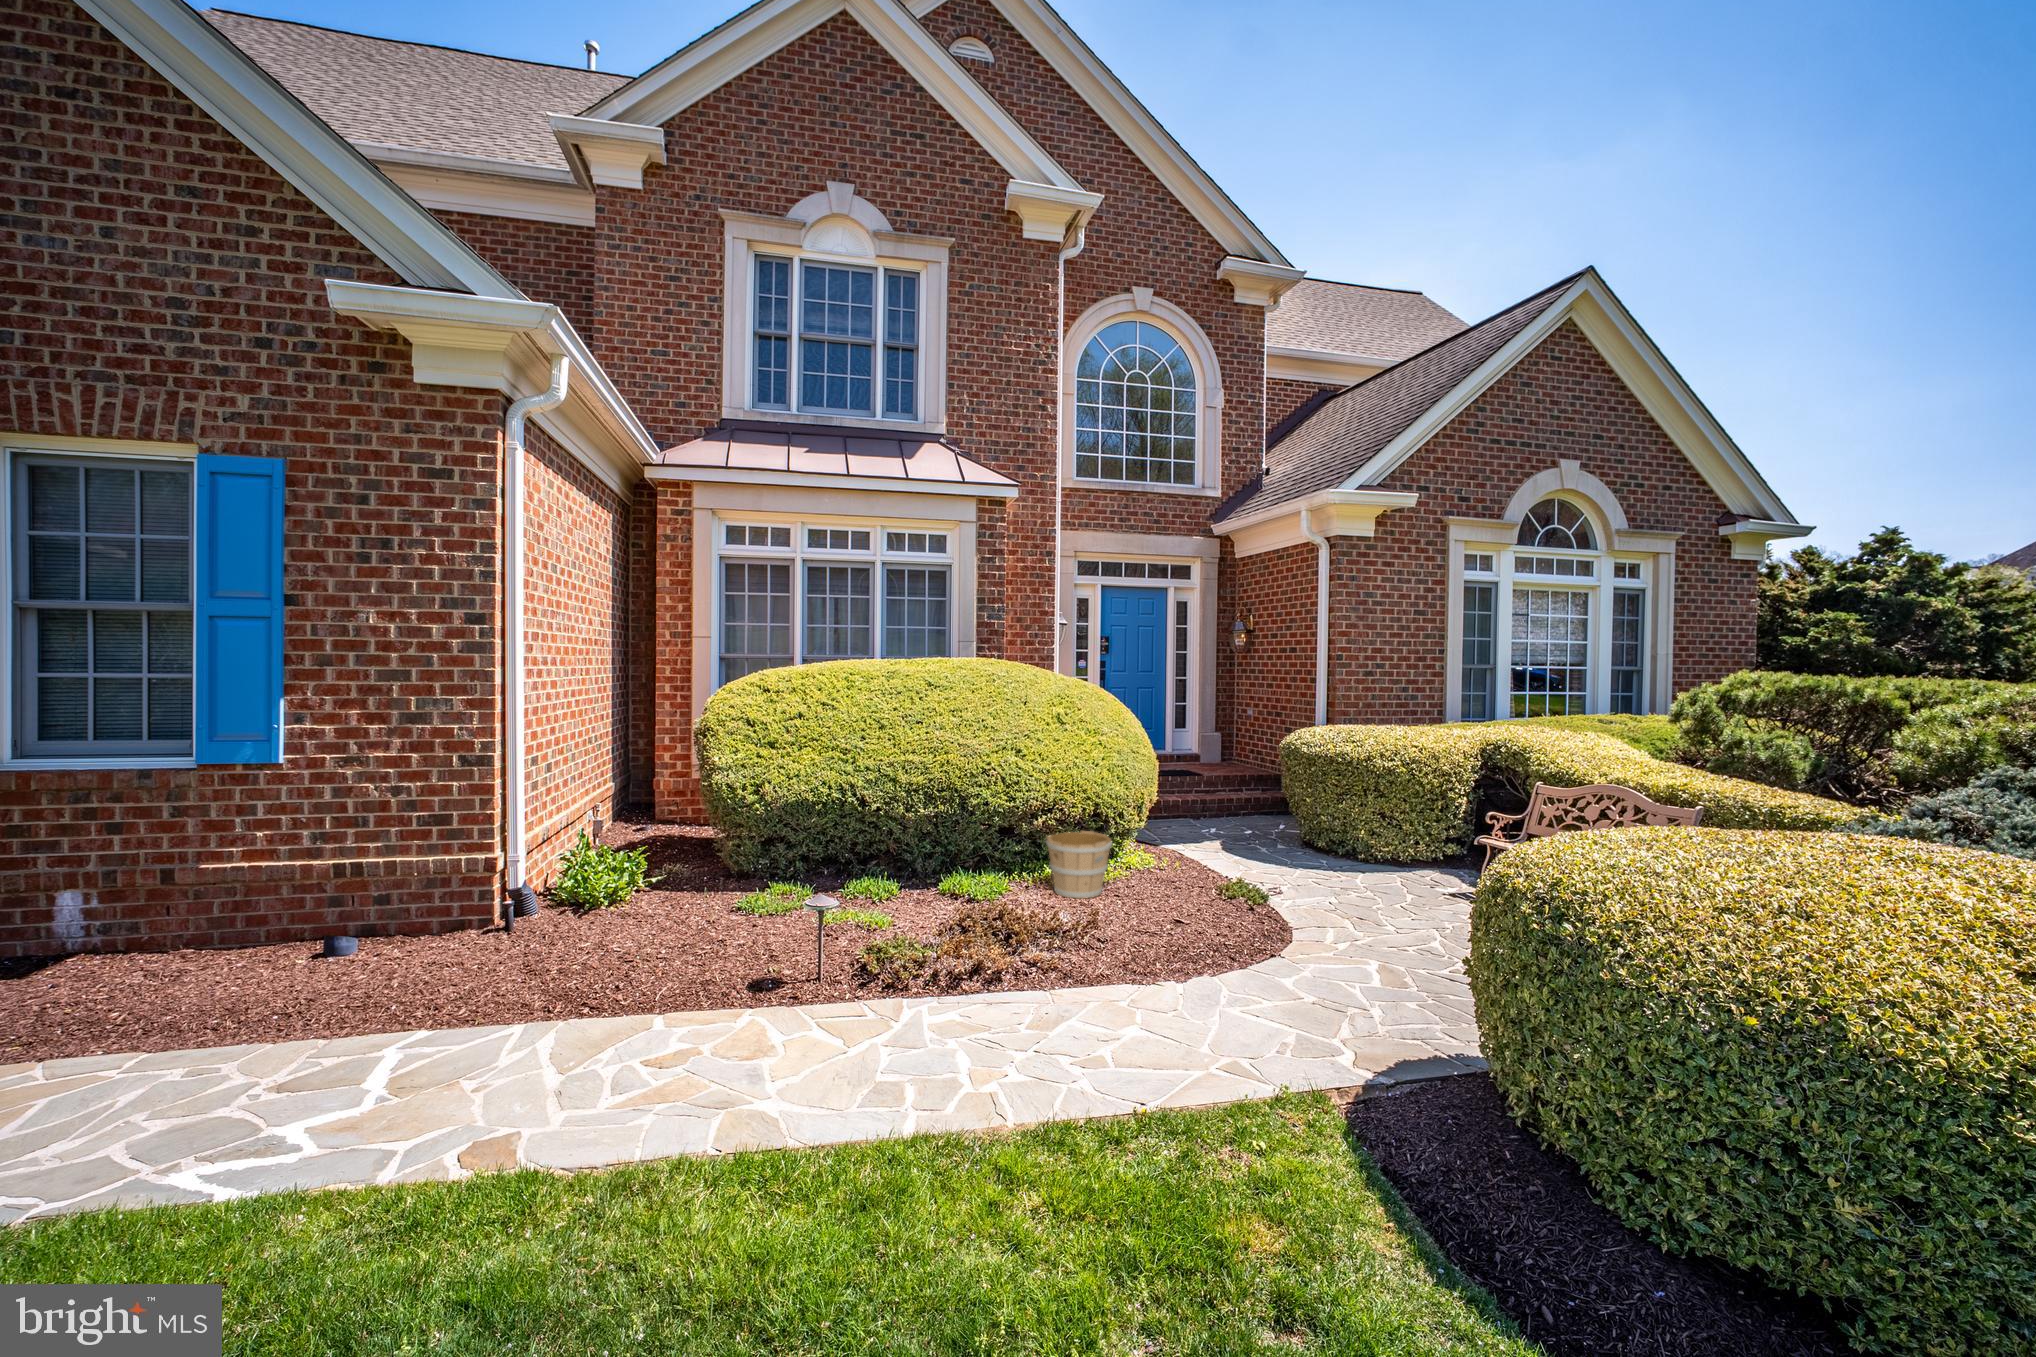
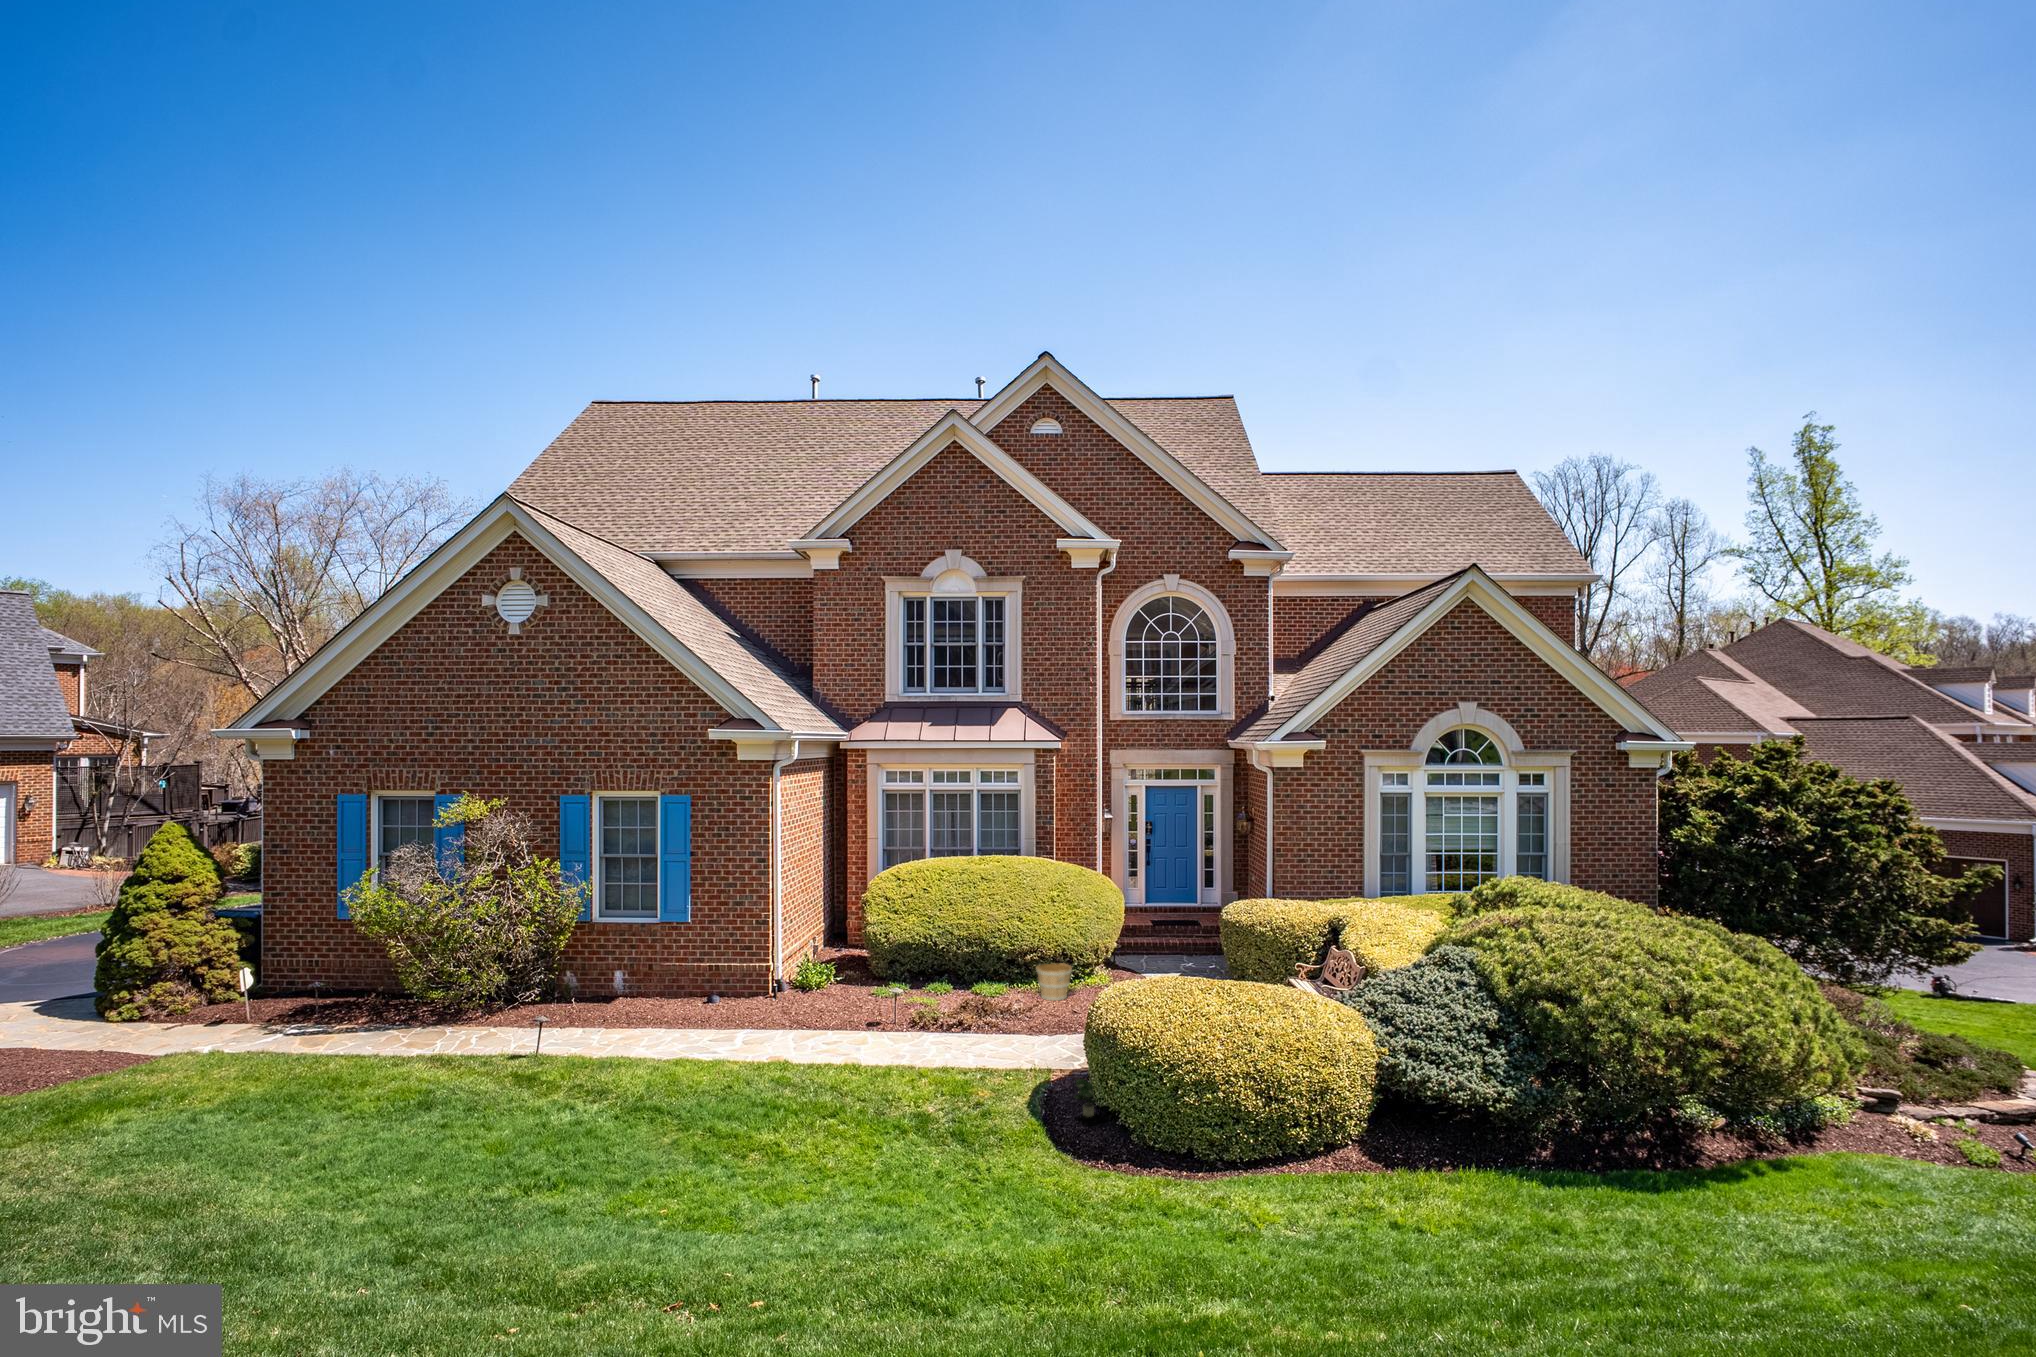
potted plant: none [1538,1152,1646,1283] -> present [1075,1079,1095,1117]

